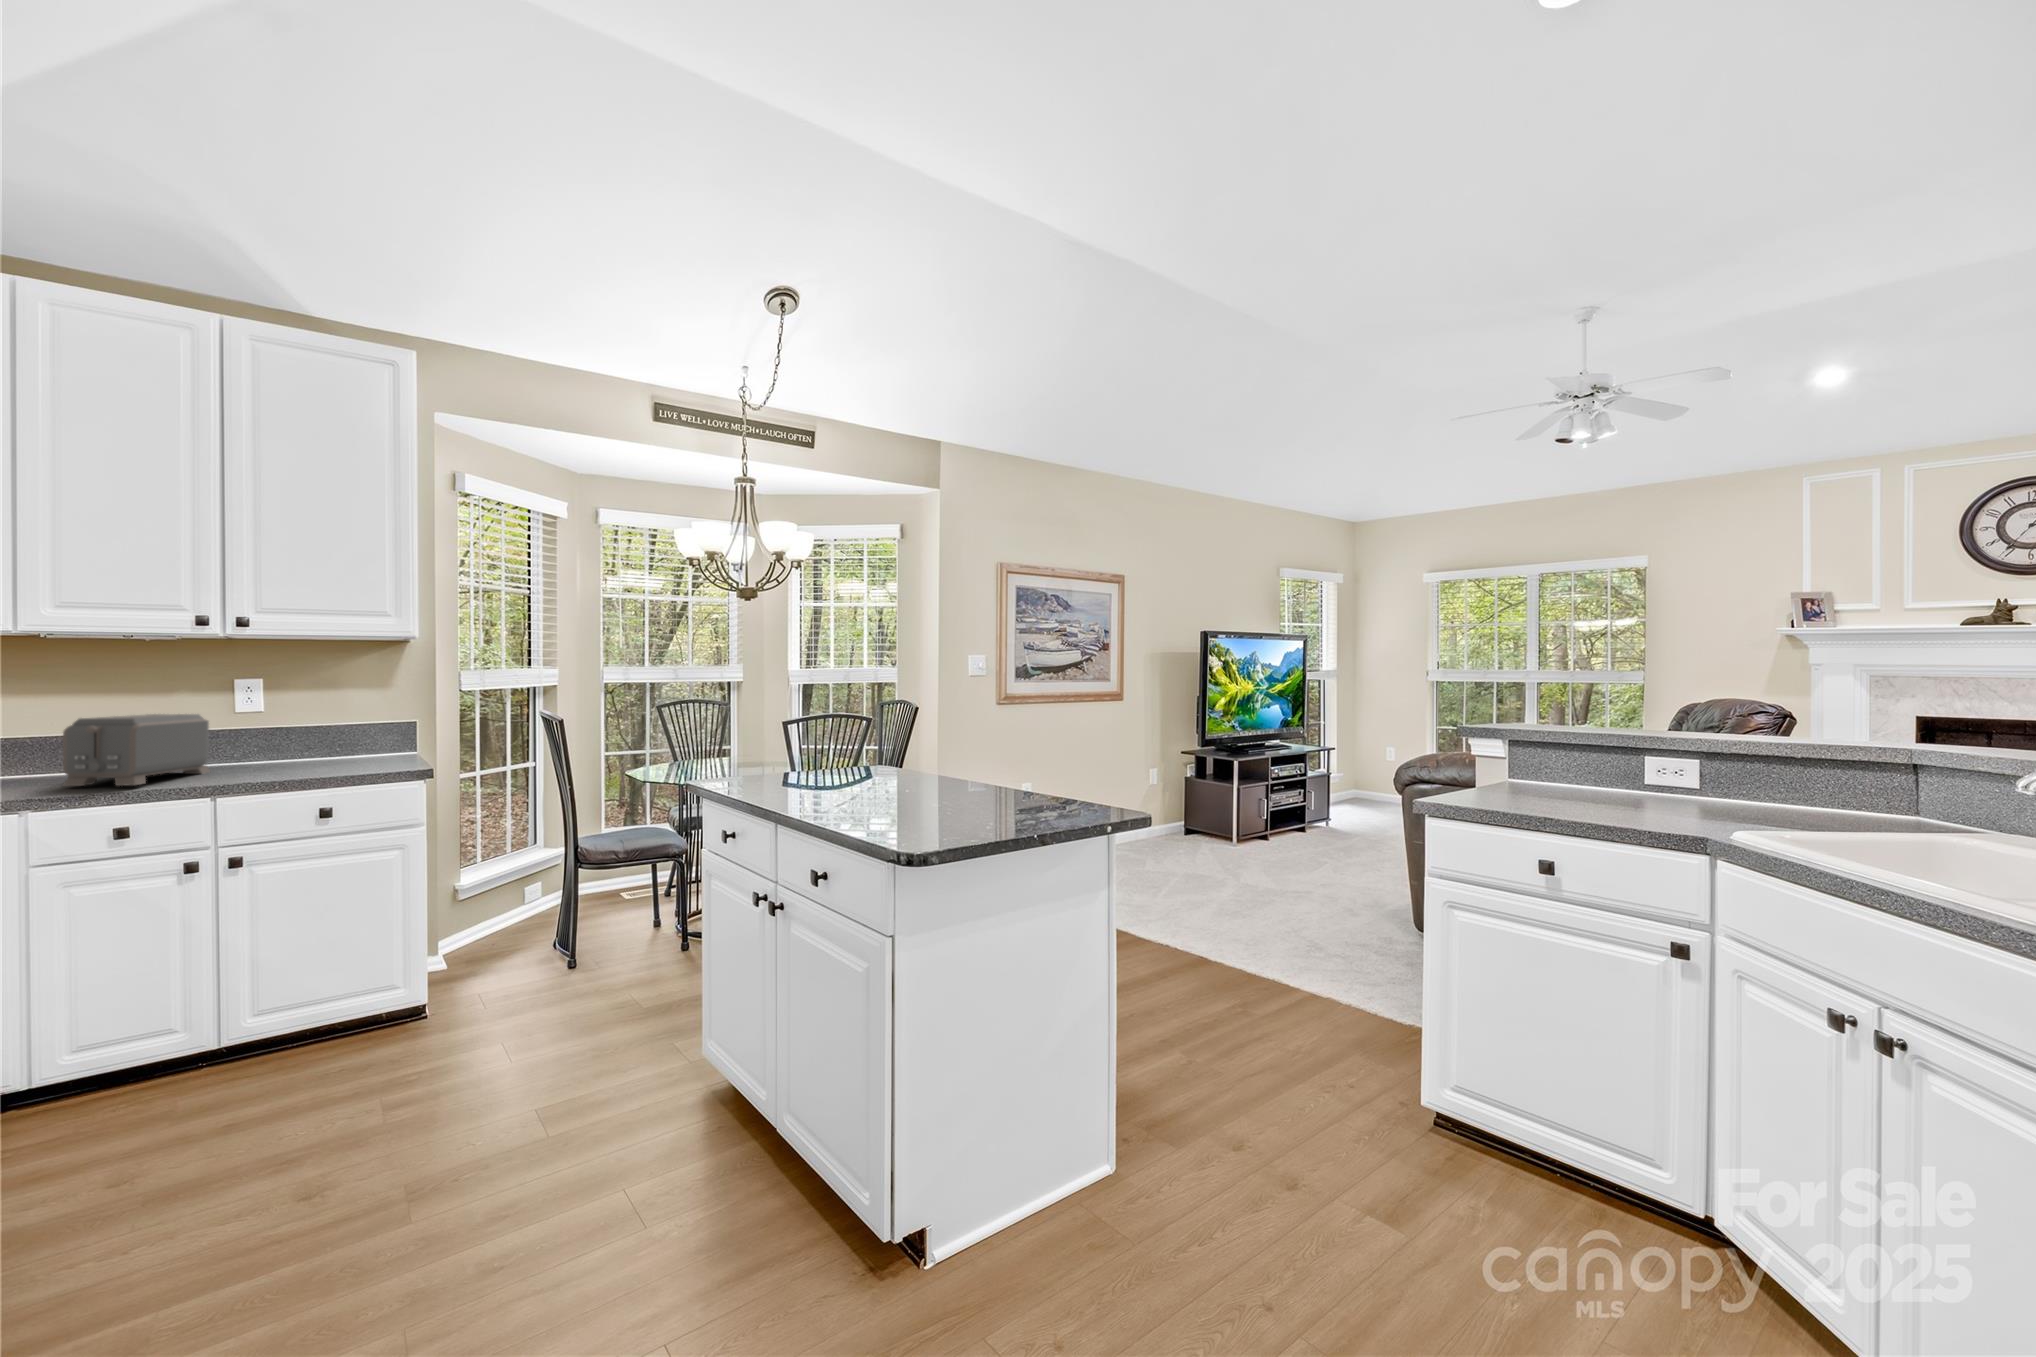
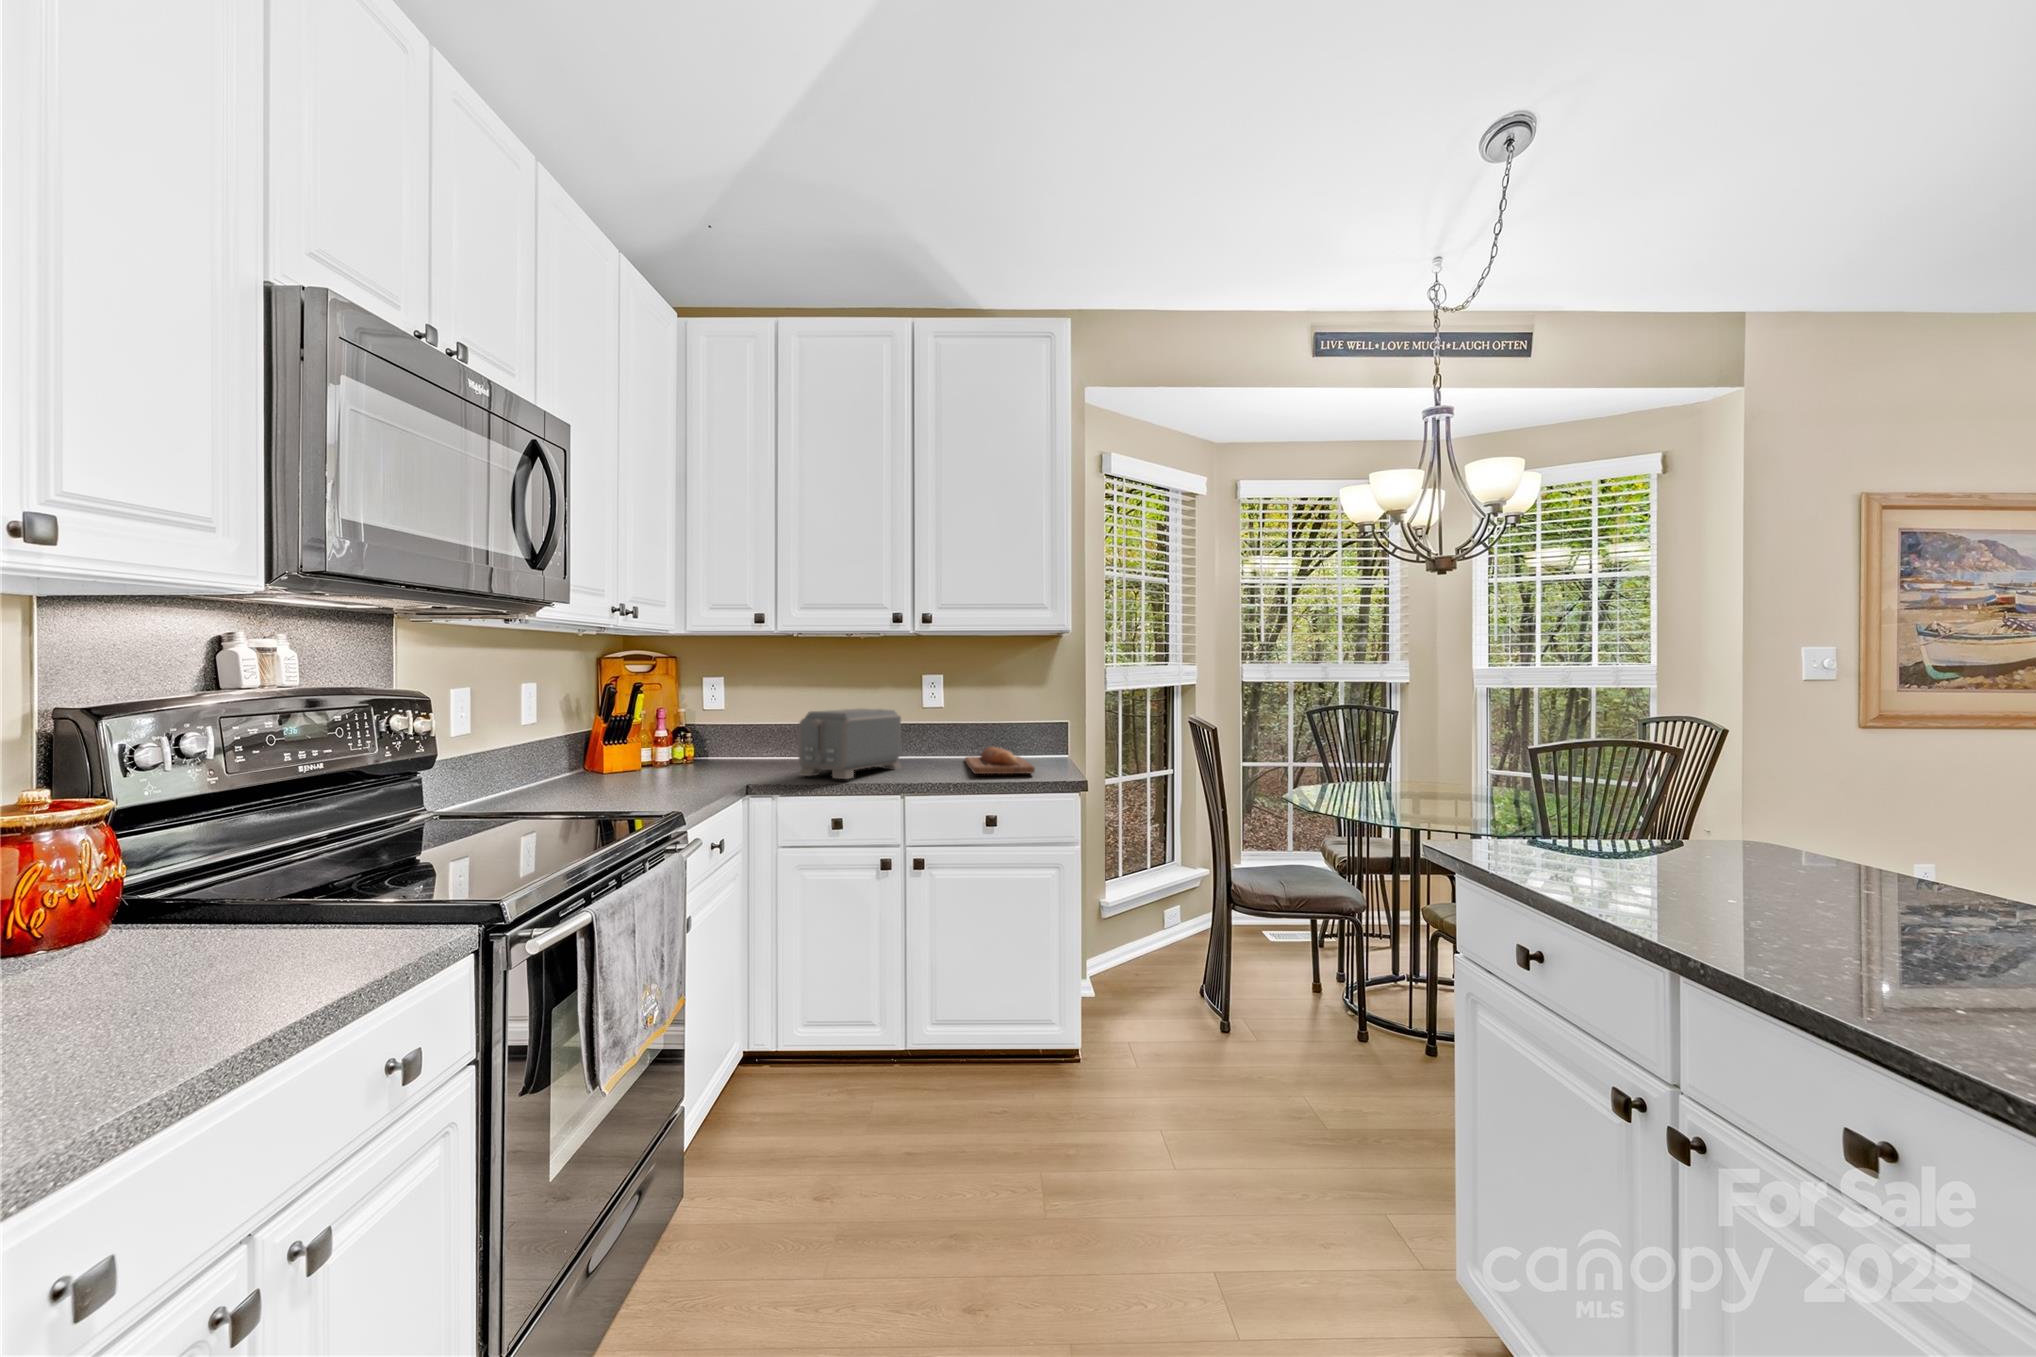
bread loaf: none [292,746,375,771] -> present [965,747,1035,774]

